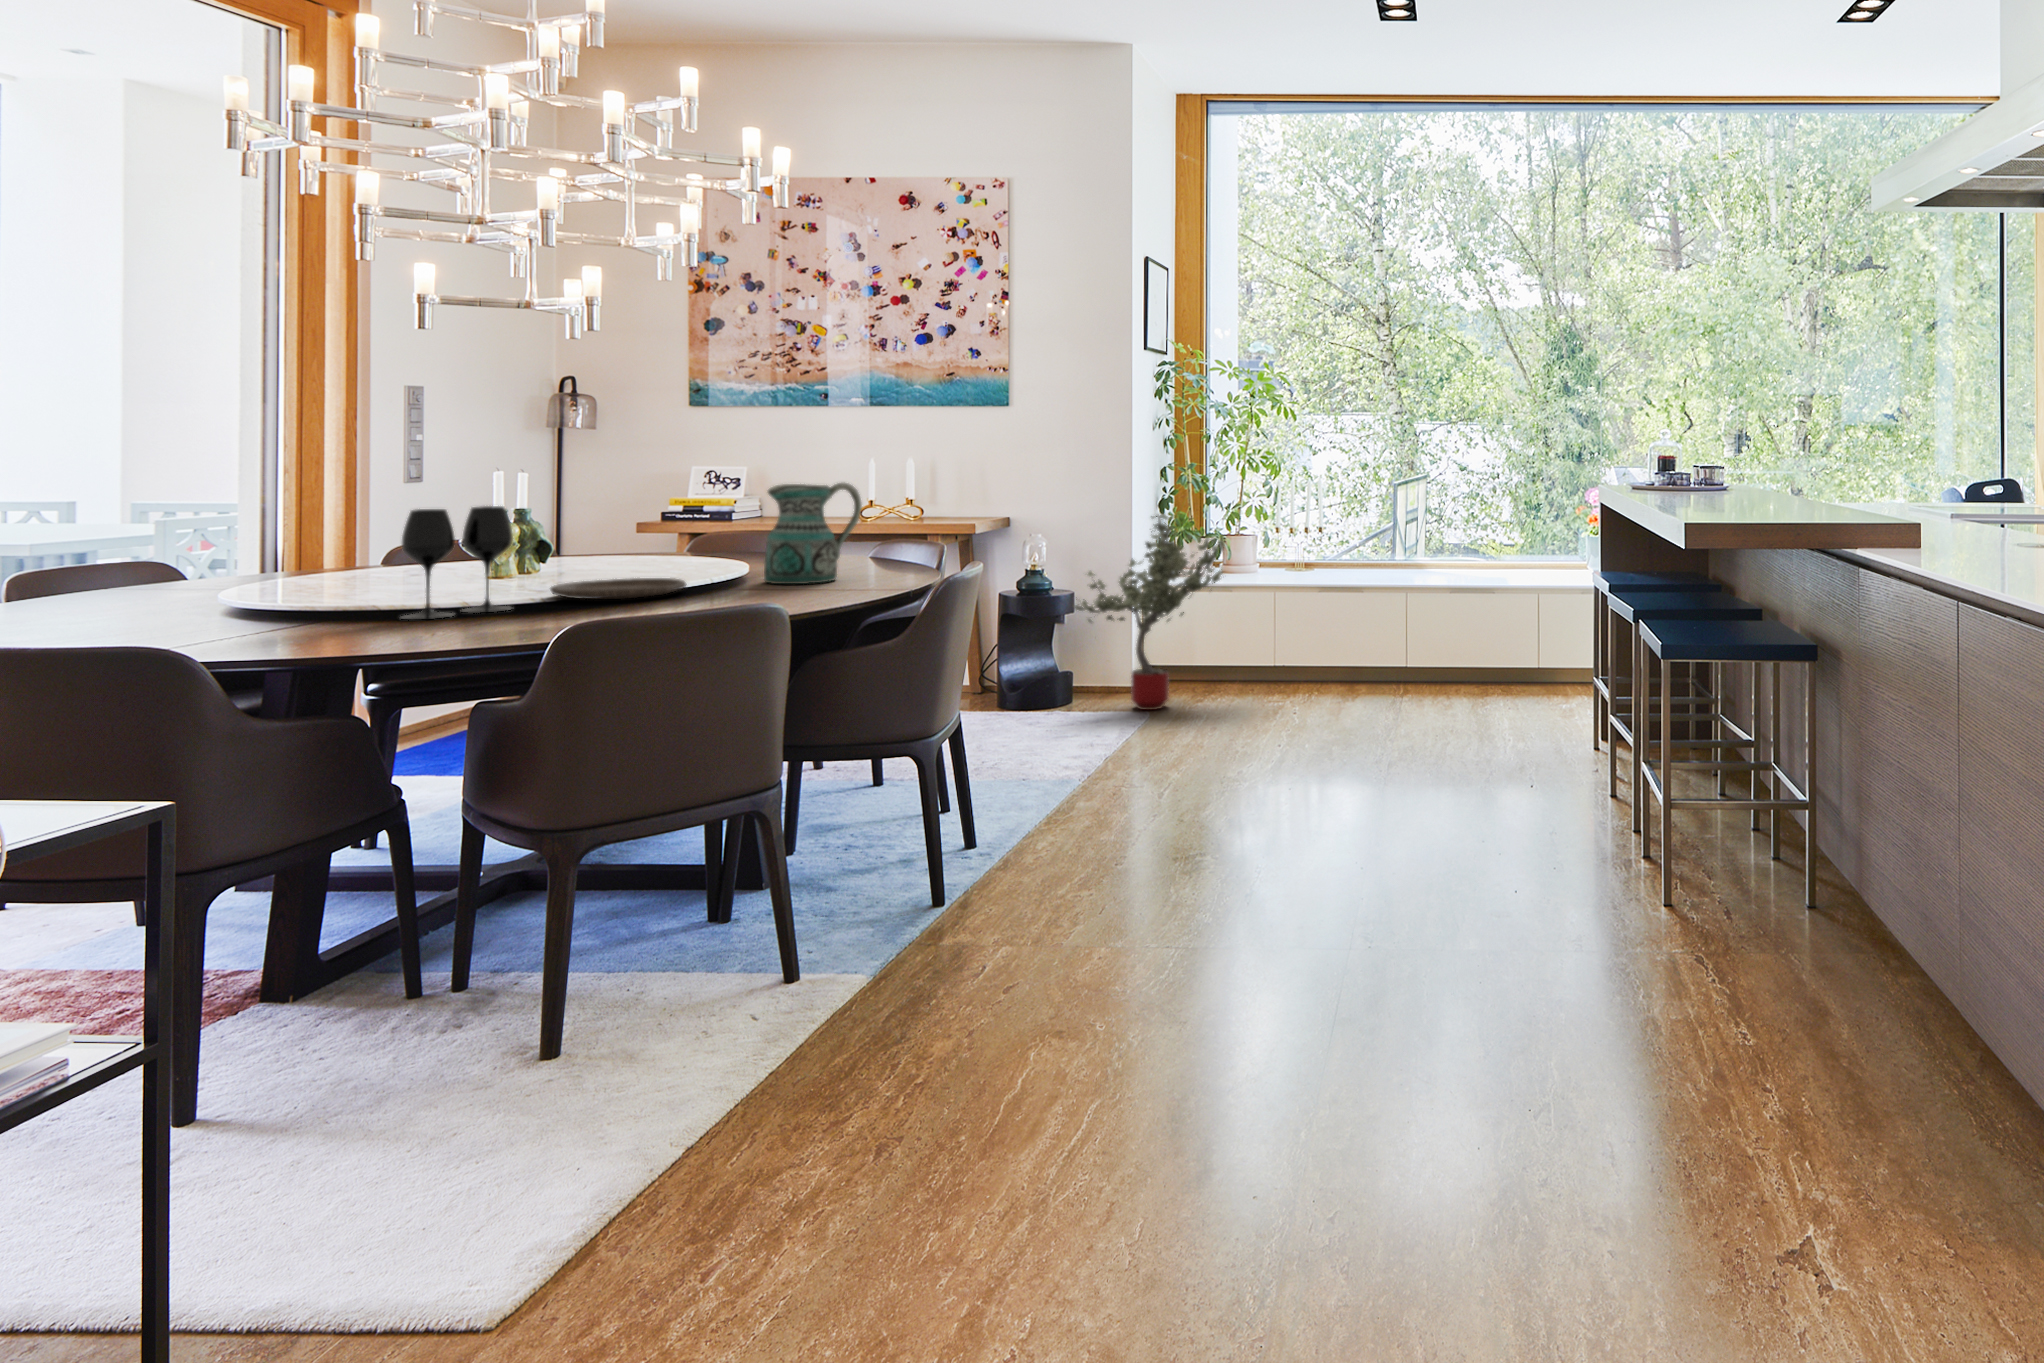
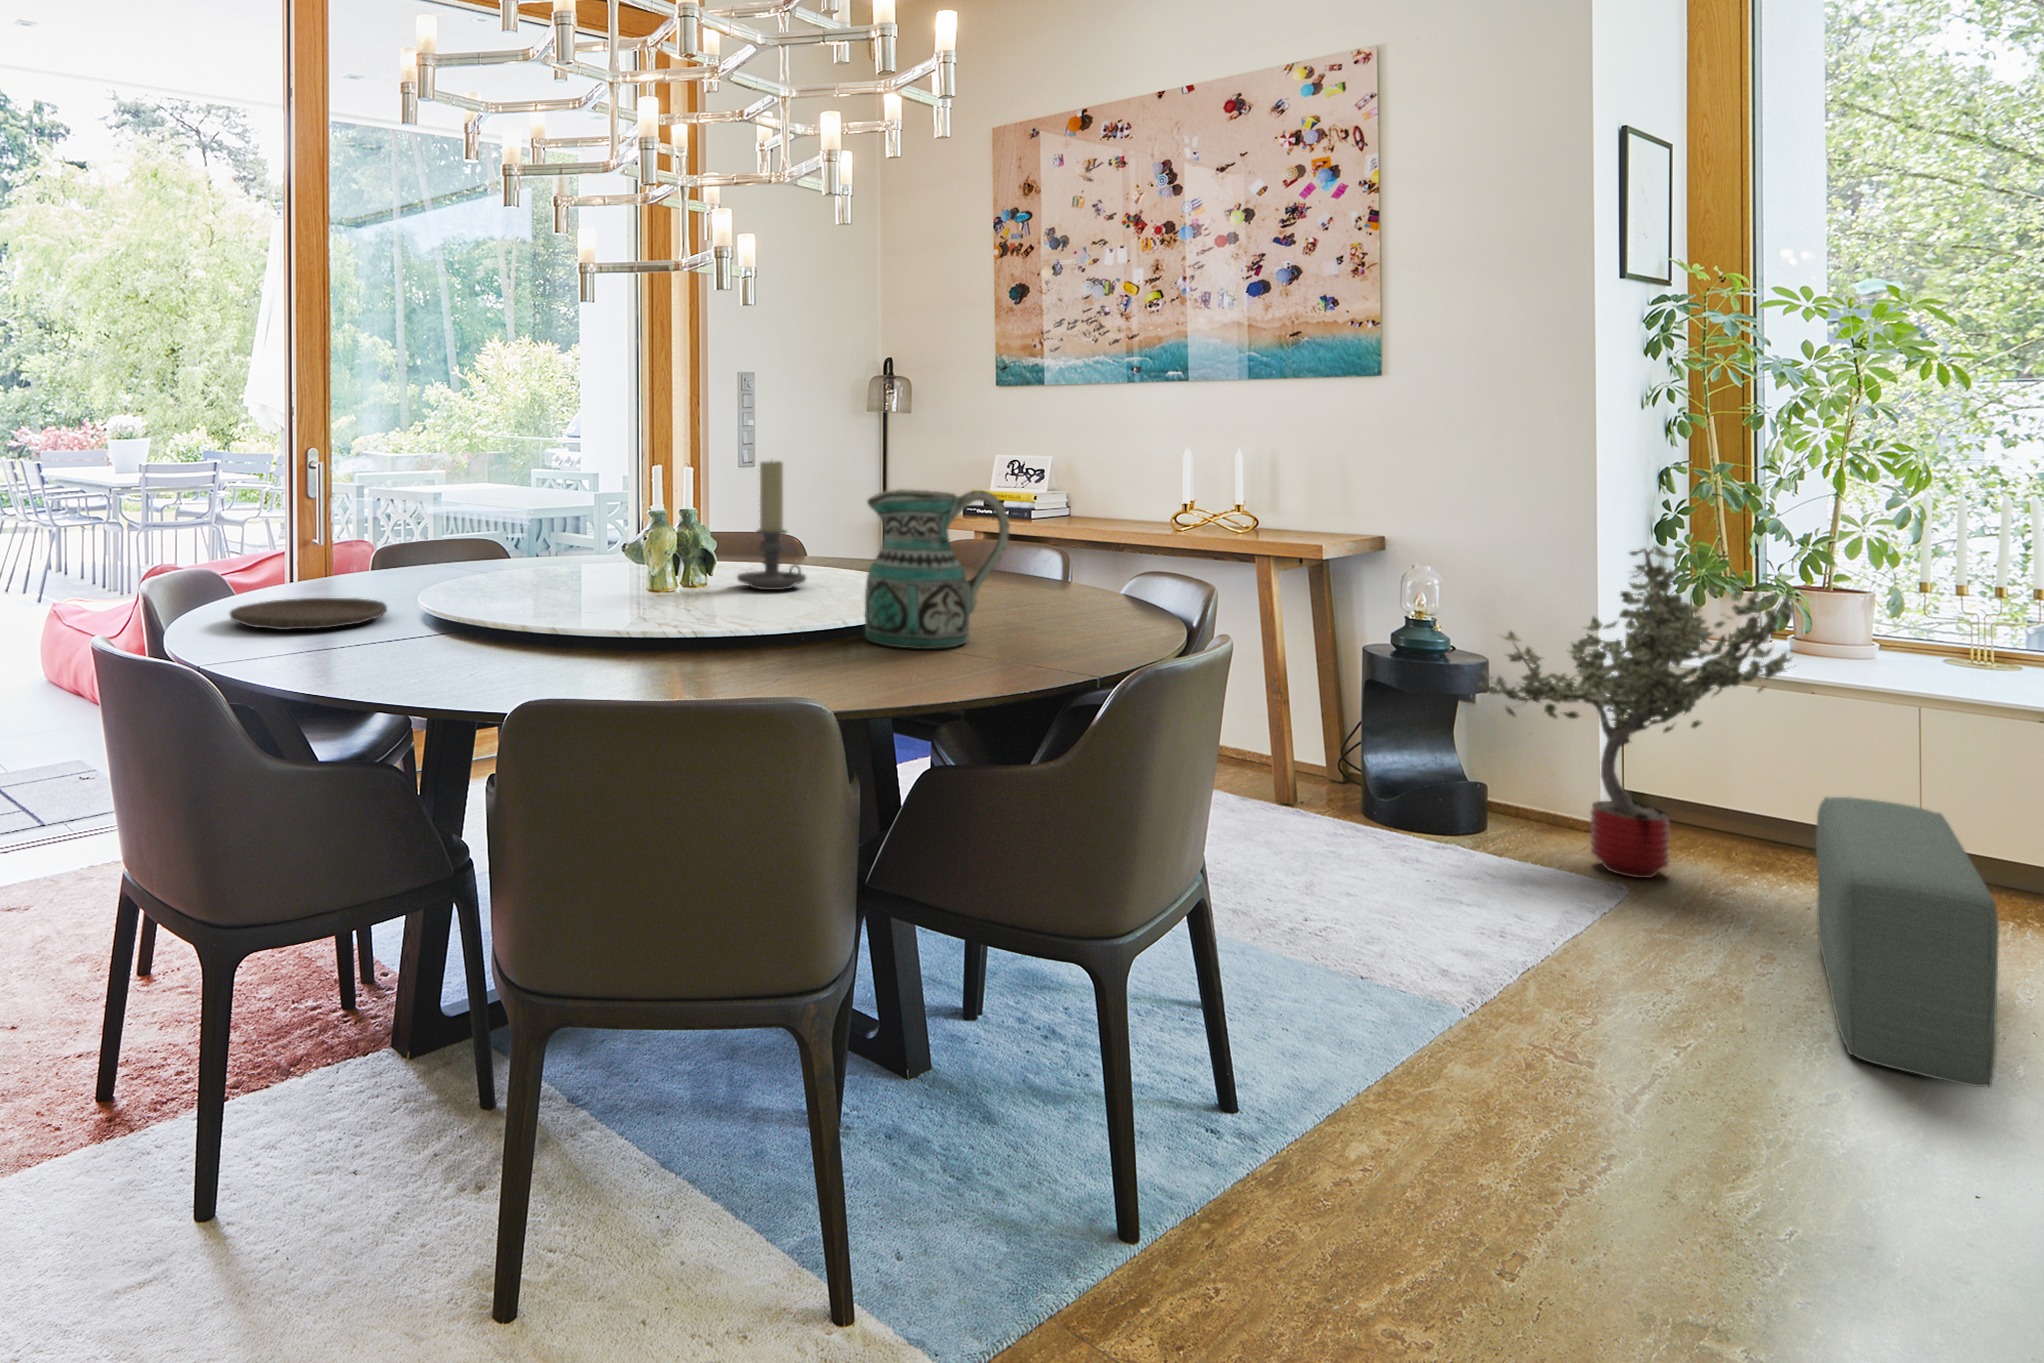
candle holder: none [588,467,650,570] -> present [737,461,806,590]
wine glass: present [401,506,513,620] -> none [380,511,516,657]
plate: present [550,578,687,599] -> present [230,598,387,630]
pouf: none [1235,637,1298,755] -> present [1816,797,1999,1087]

